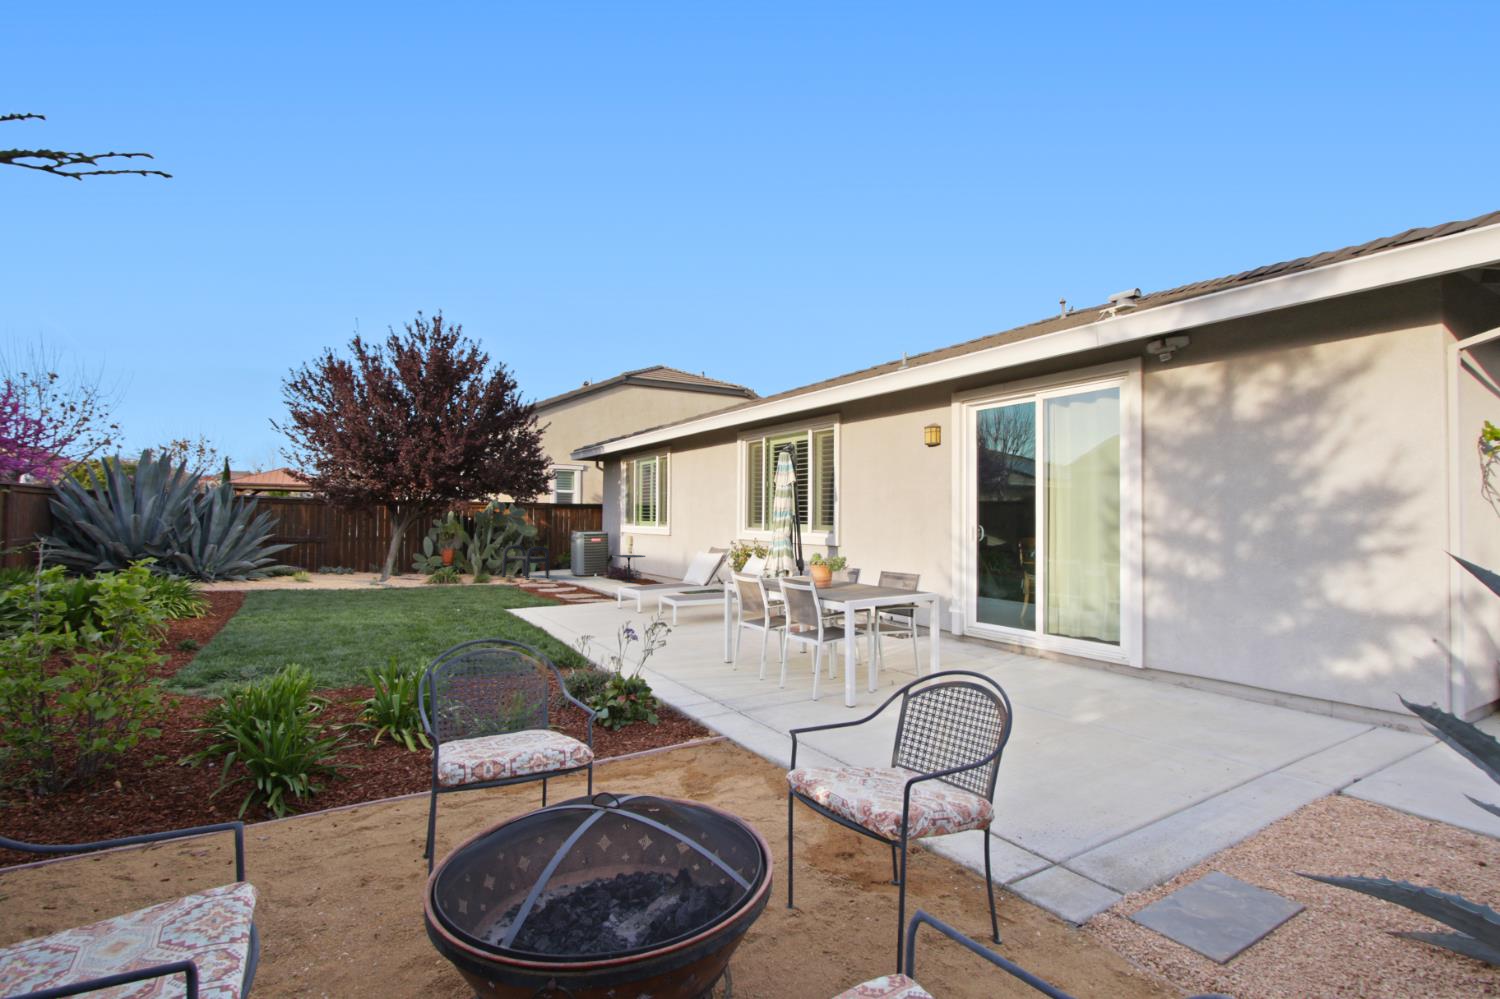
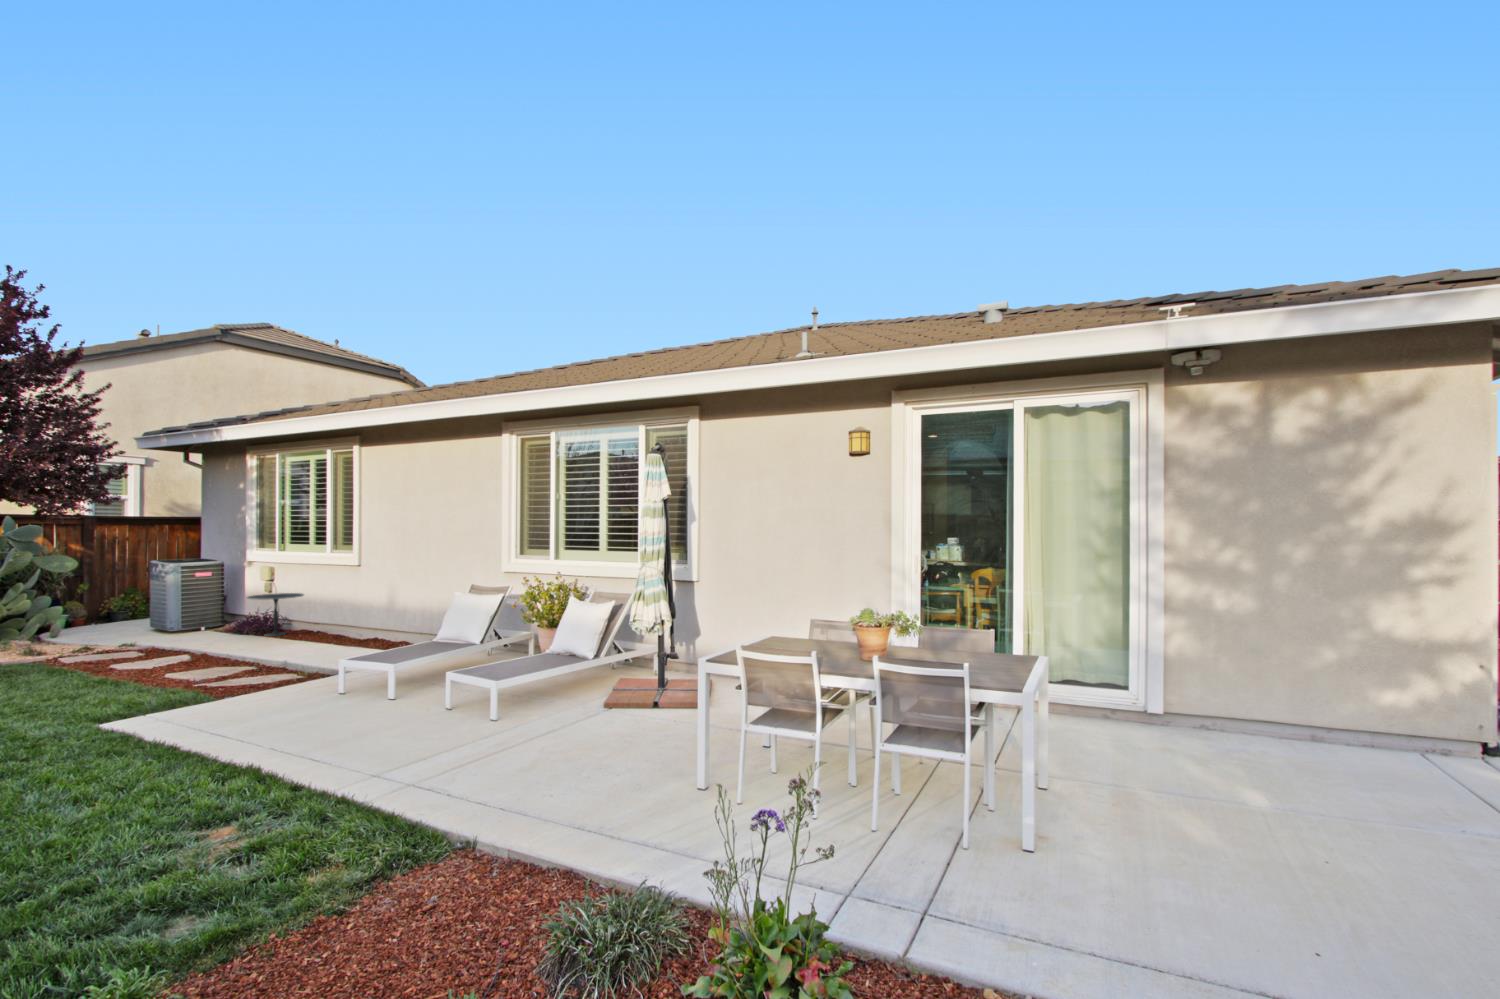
bench: present [502,545,550,579] -> none [8,589,116,647]

